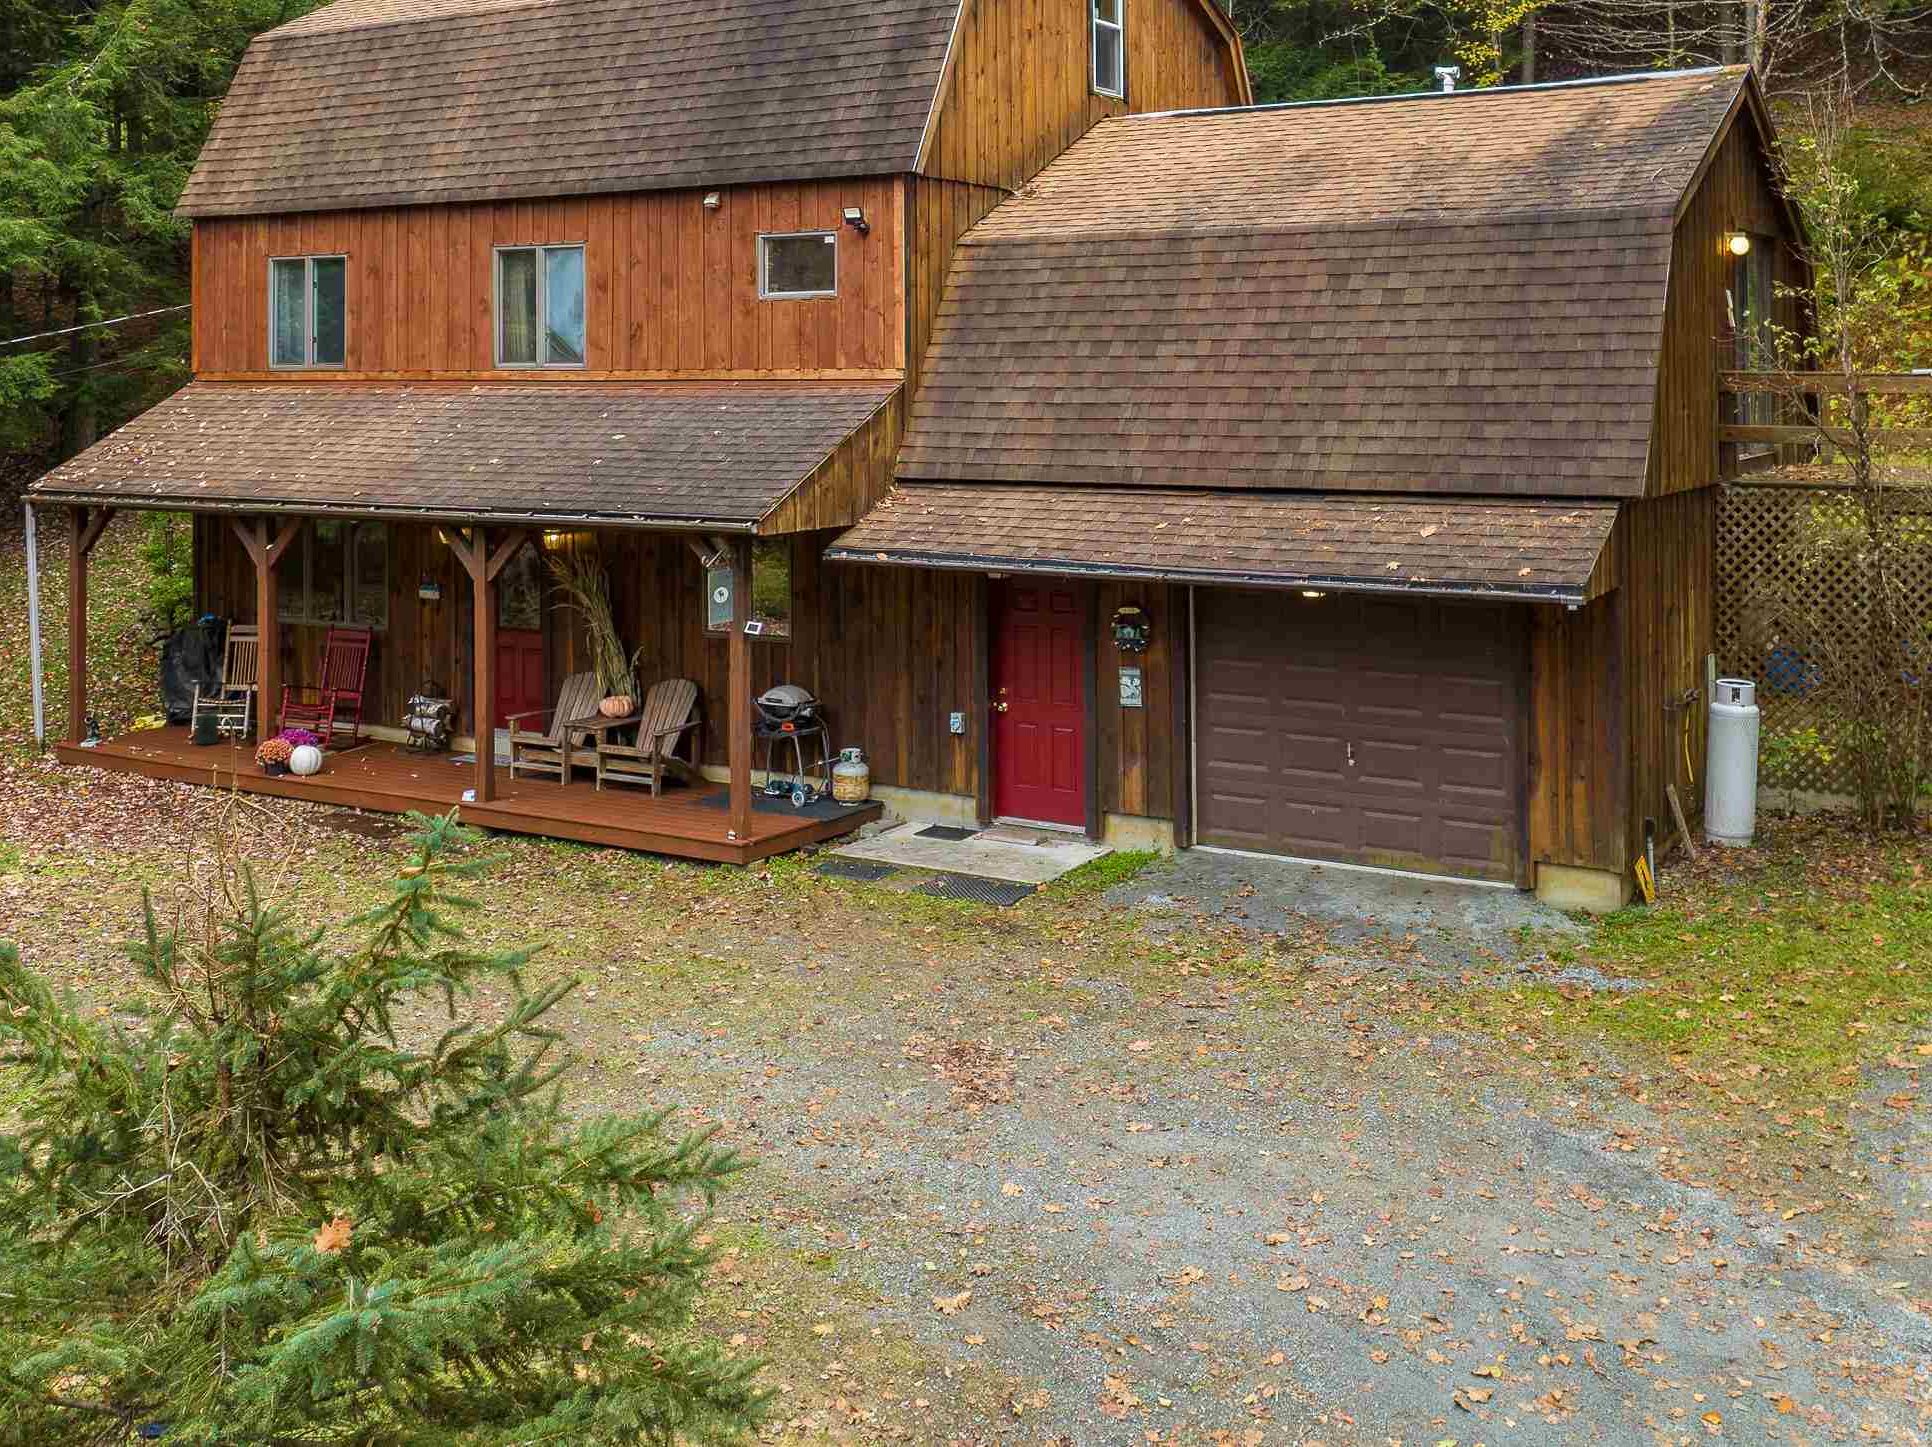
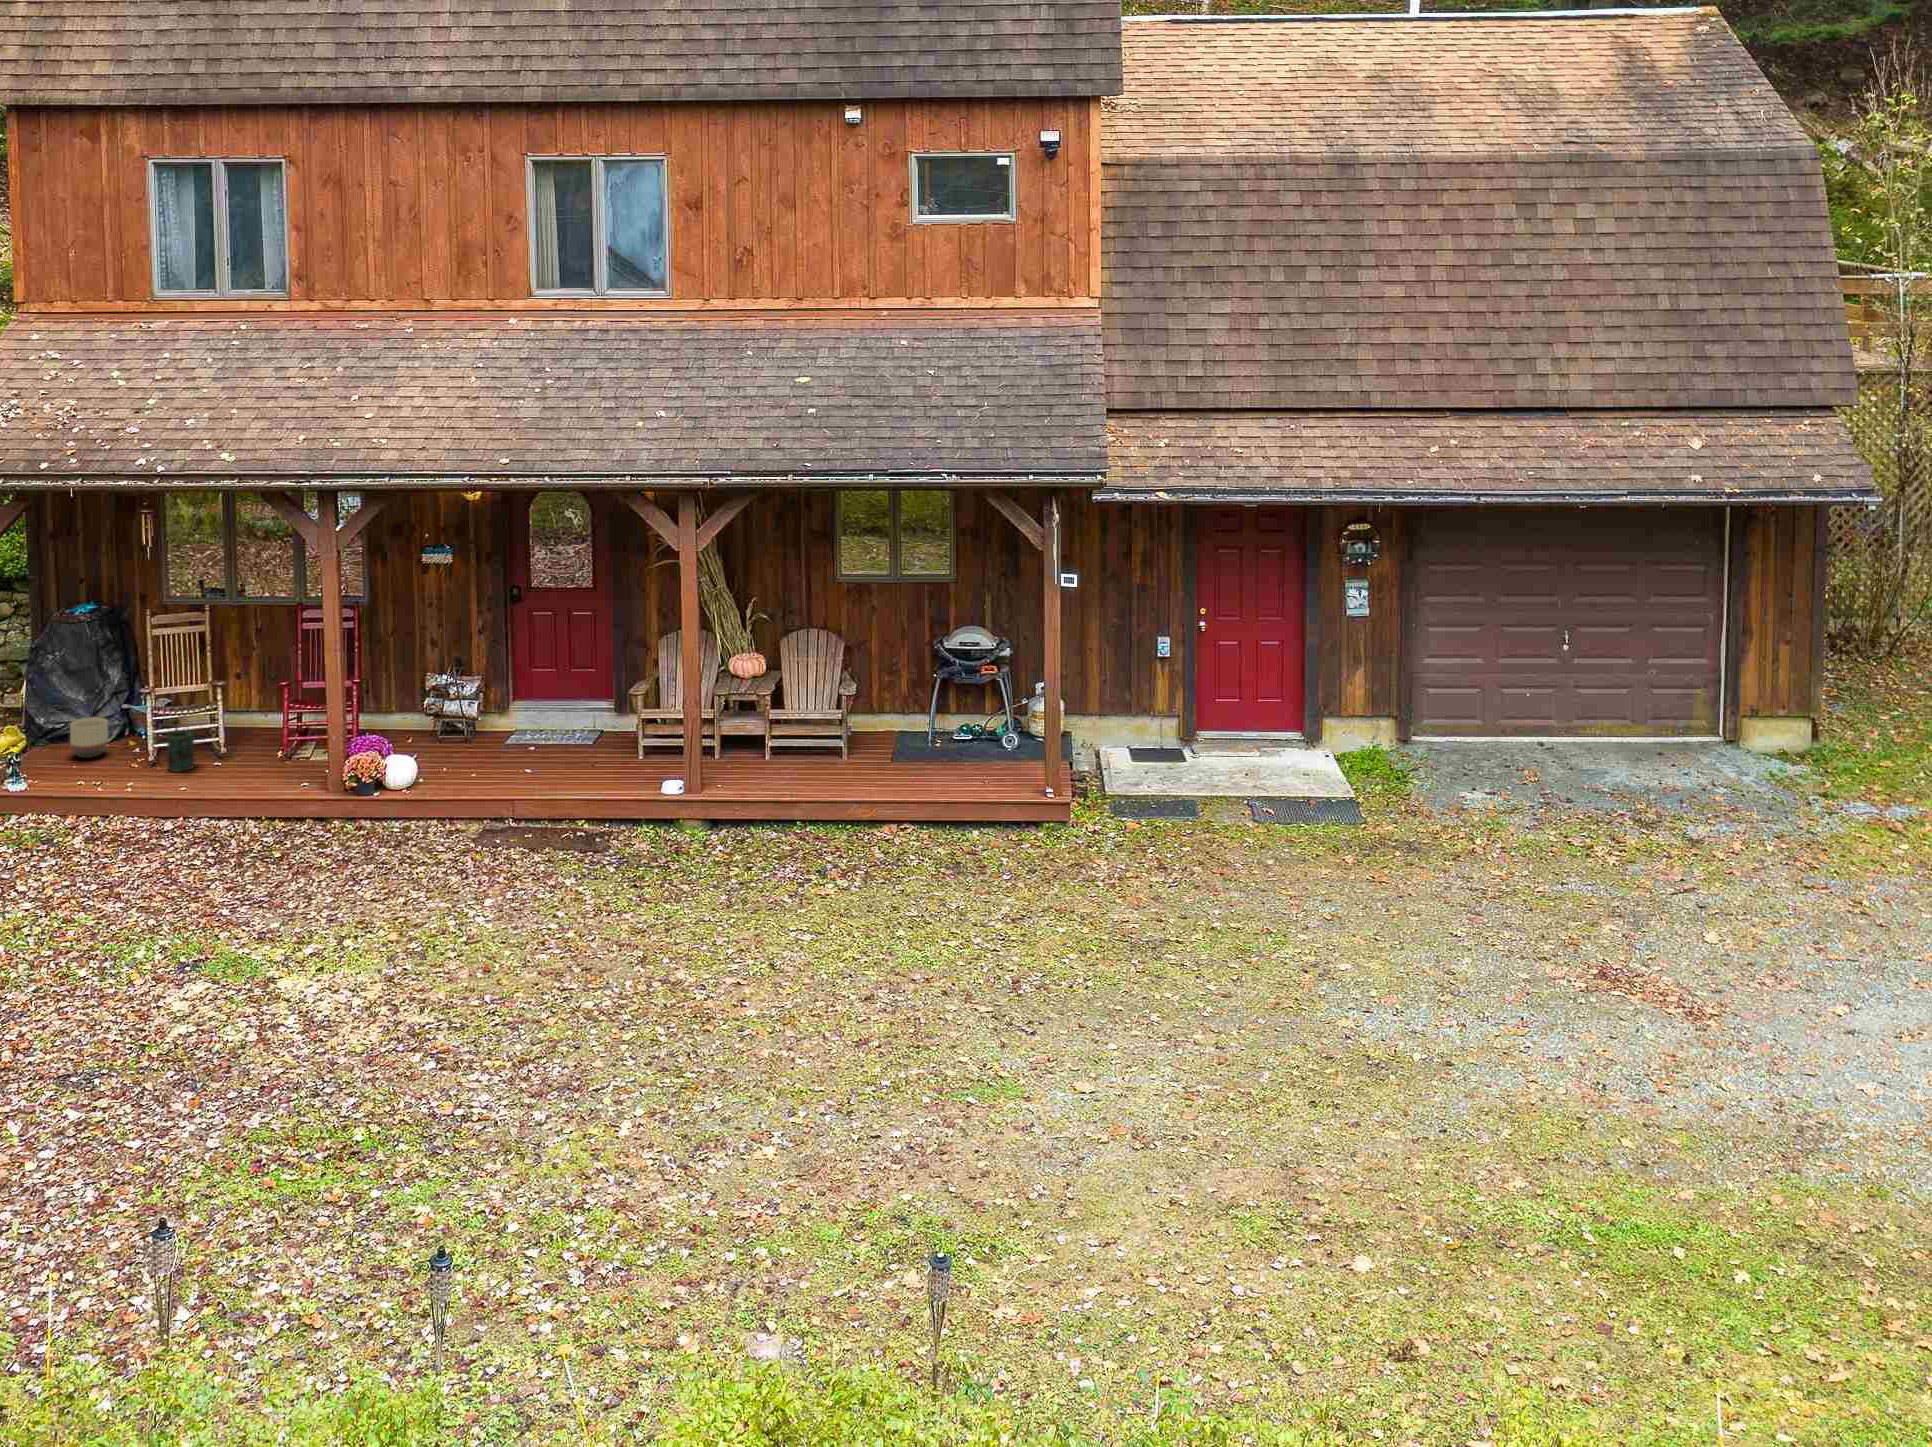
planter: none [154,699,183,730] -> present [70,717,108,758]

